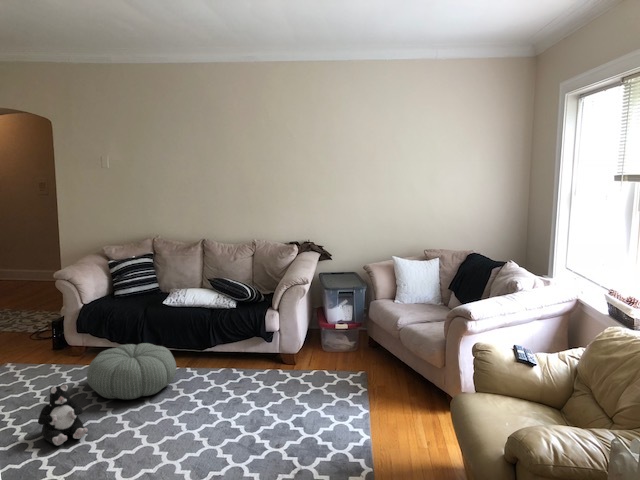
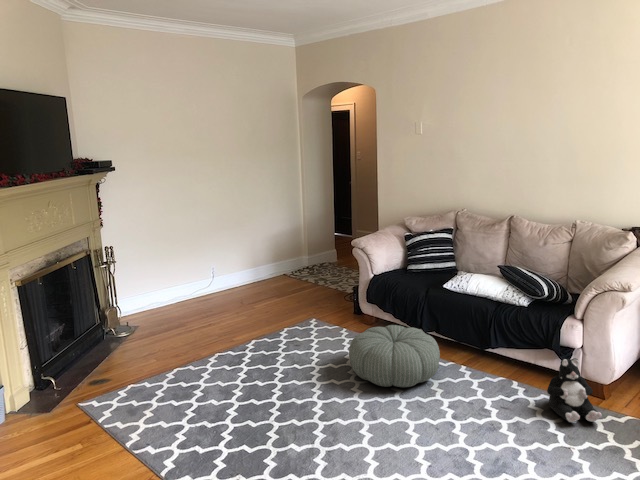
plush toy: present [38,384,88,445] -> present [547,358,602,422]

